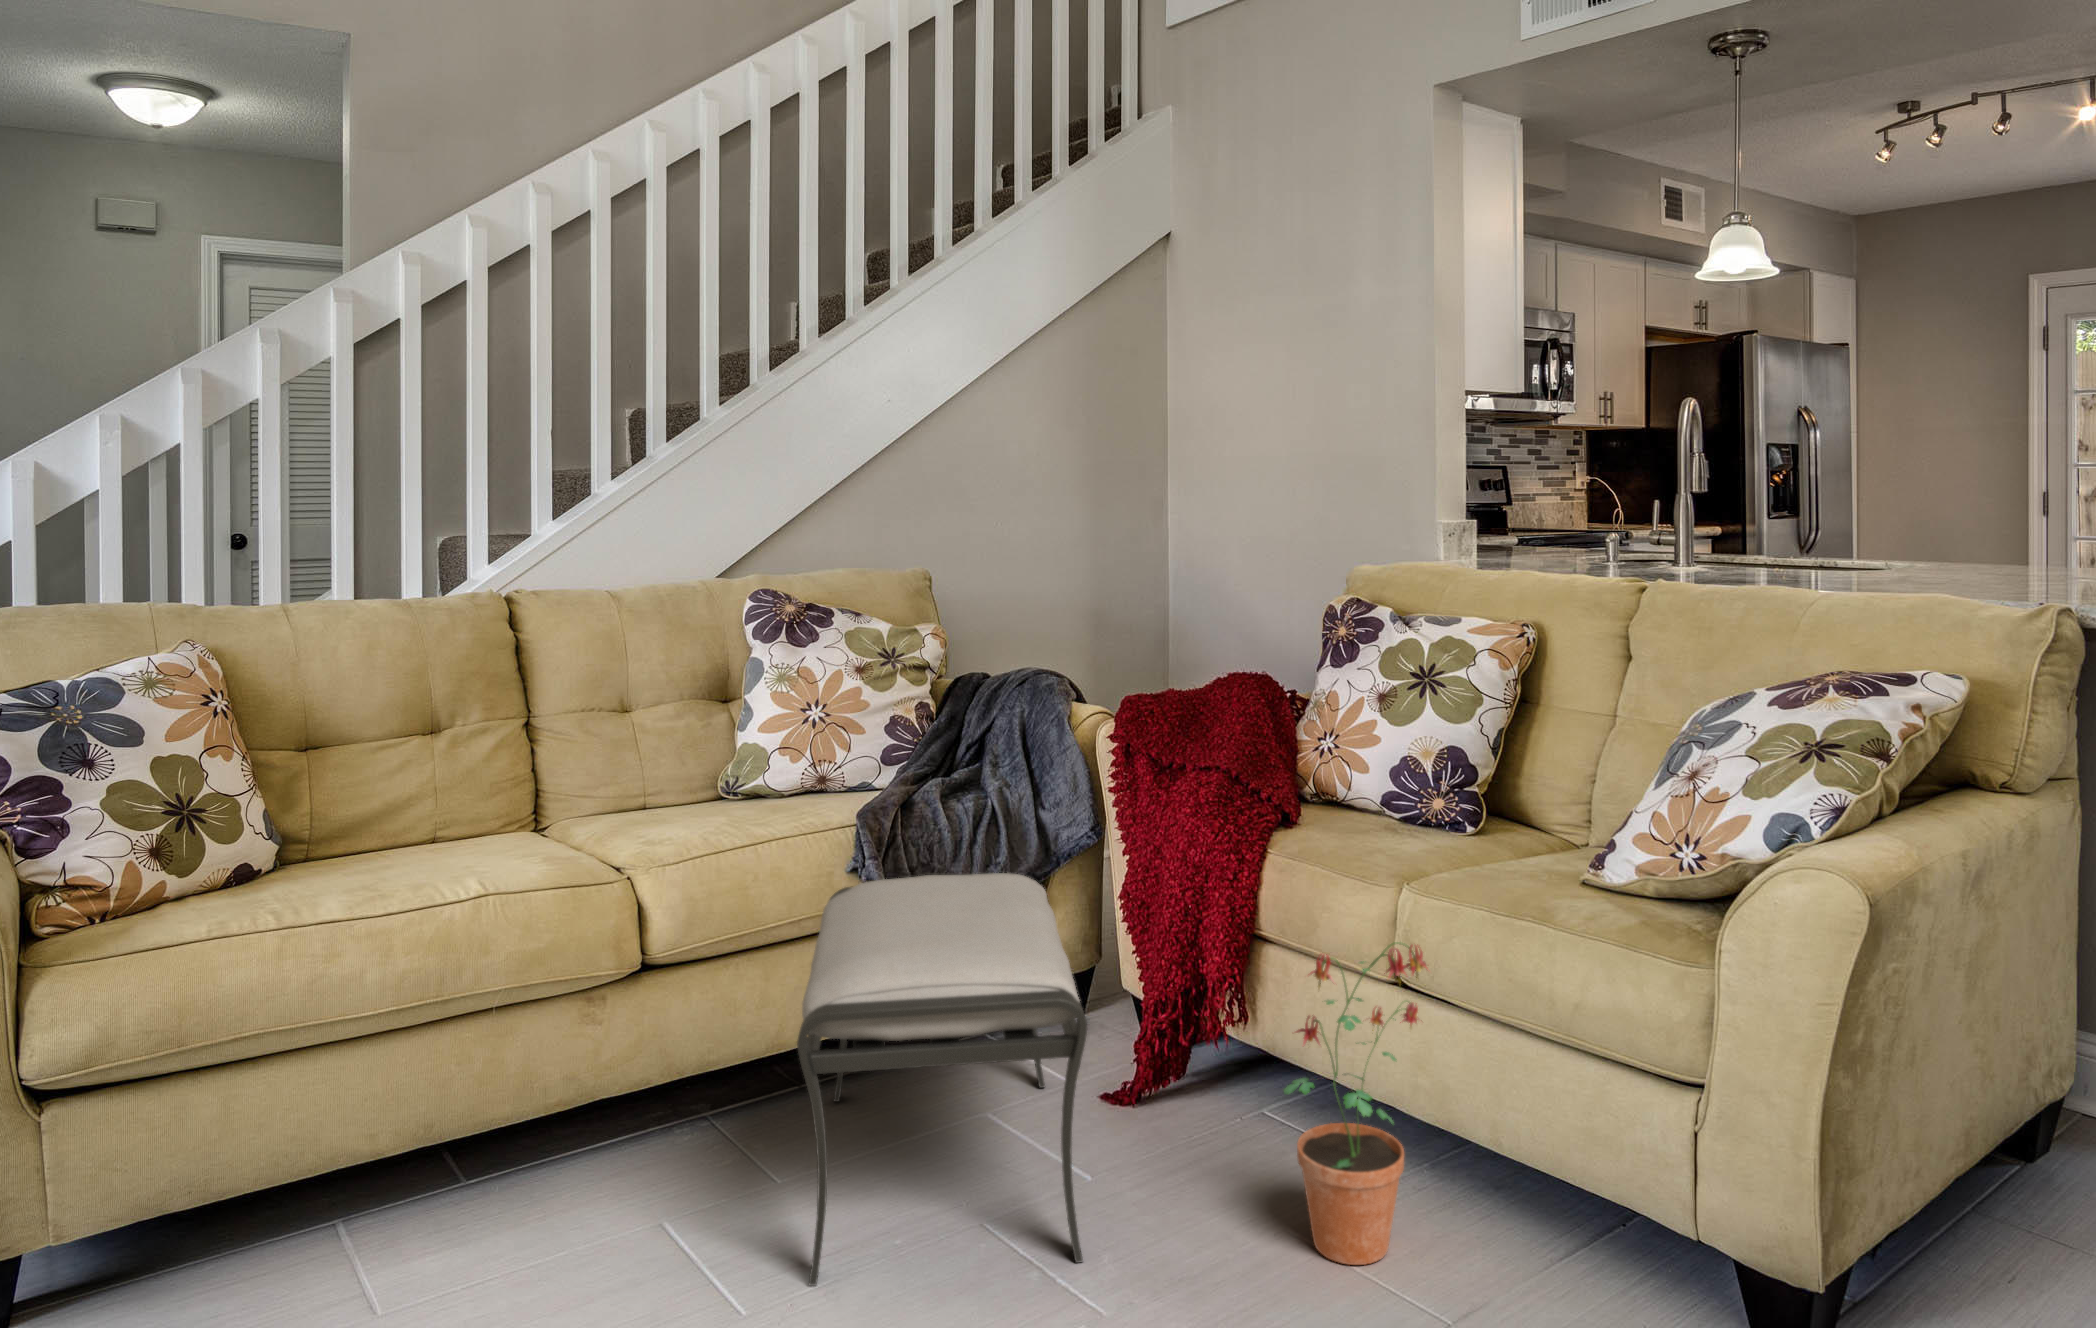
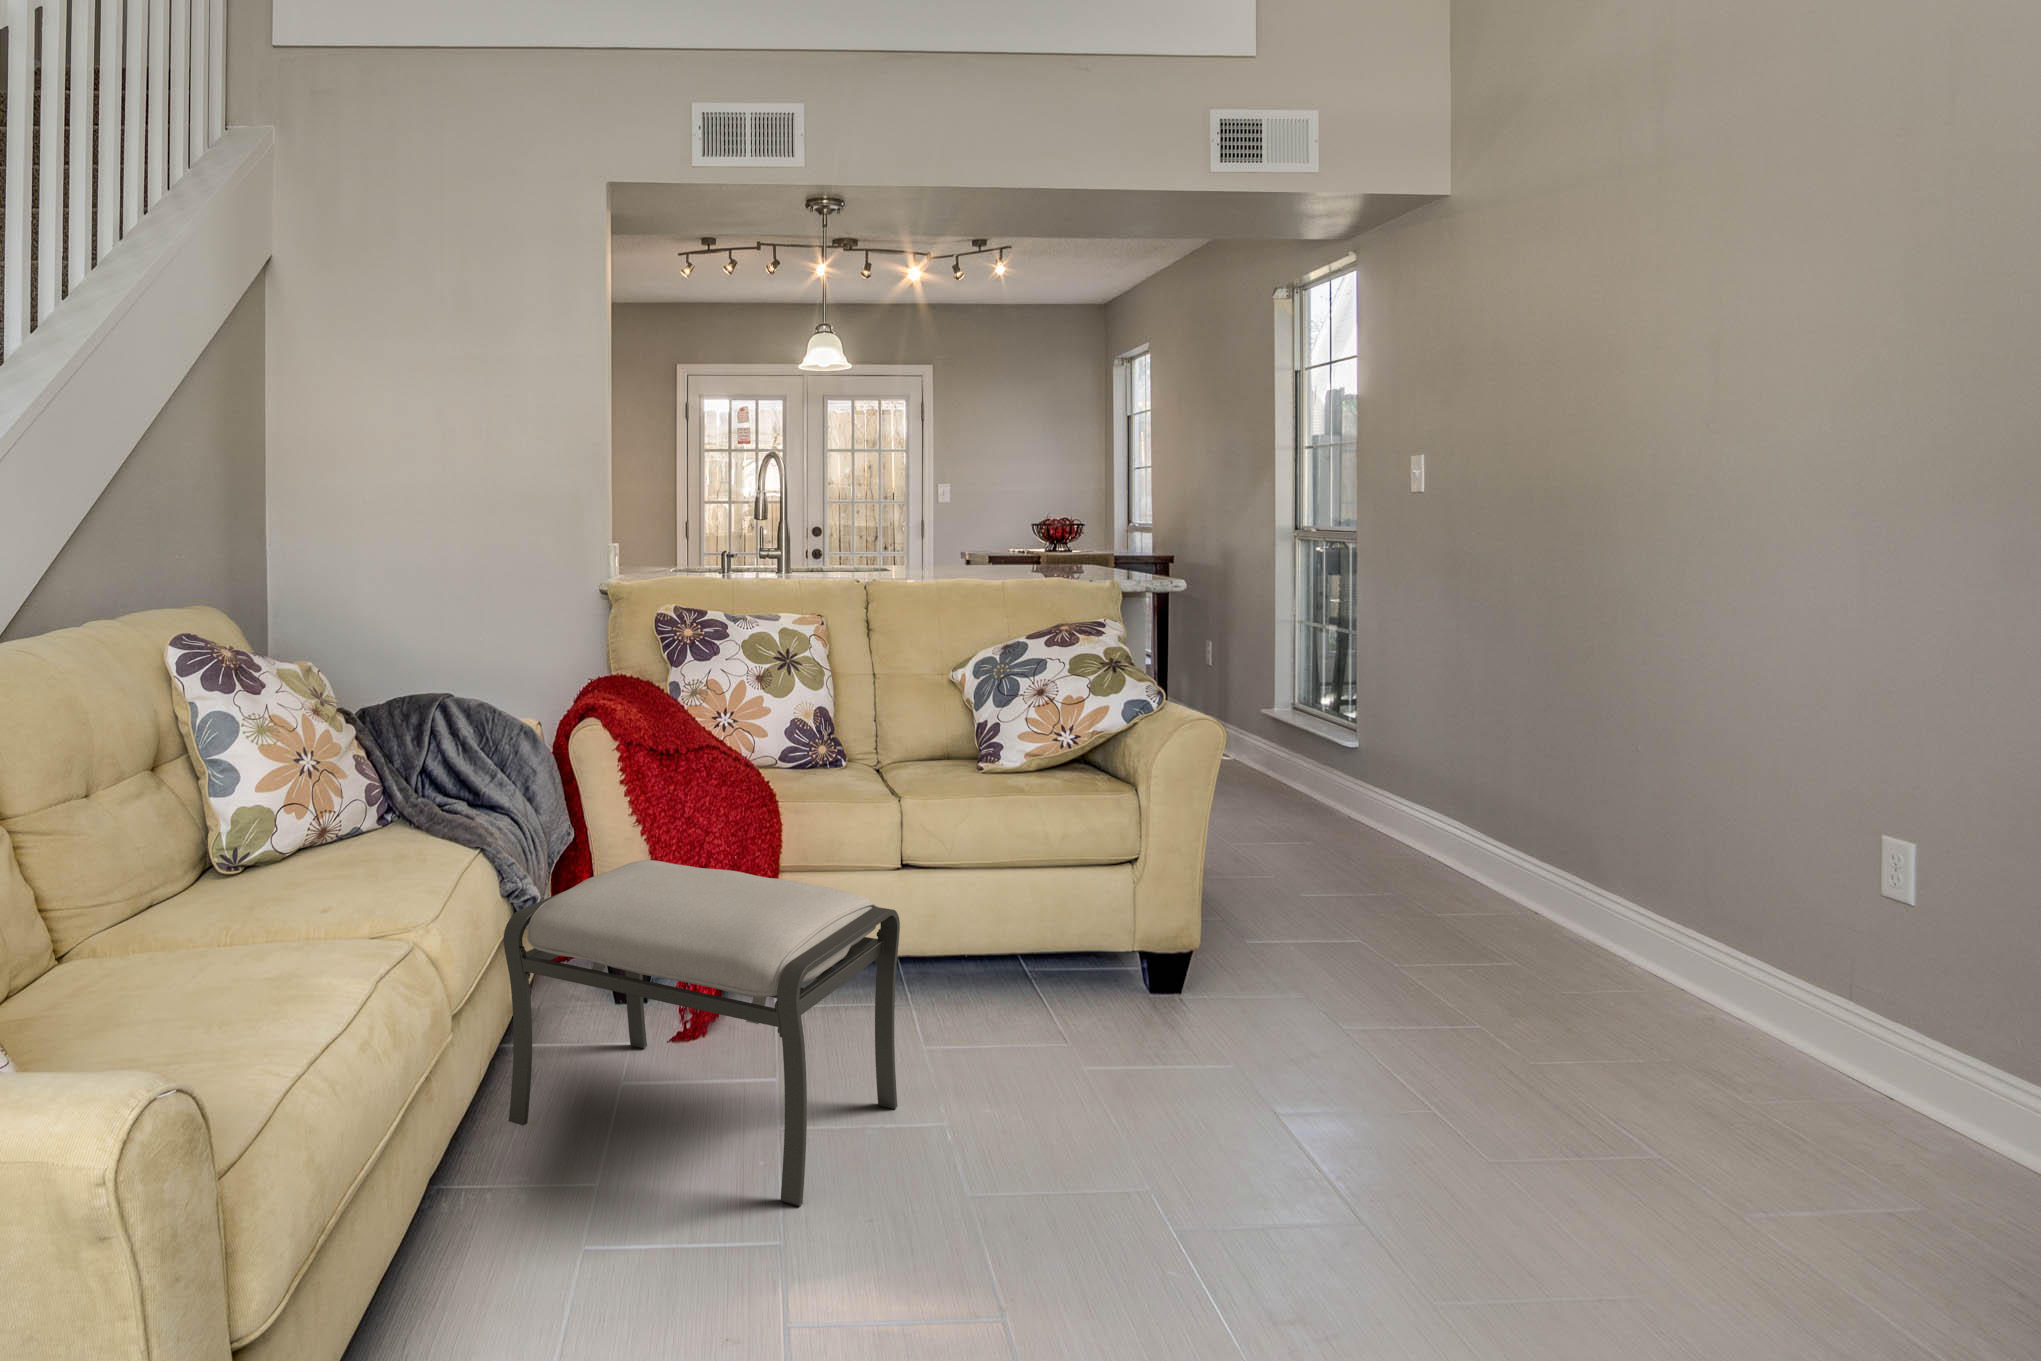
potted plant: present [1284,942,1427,1265] -> none [936,817,1019,1042]

